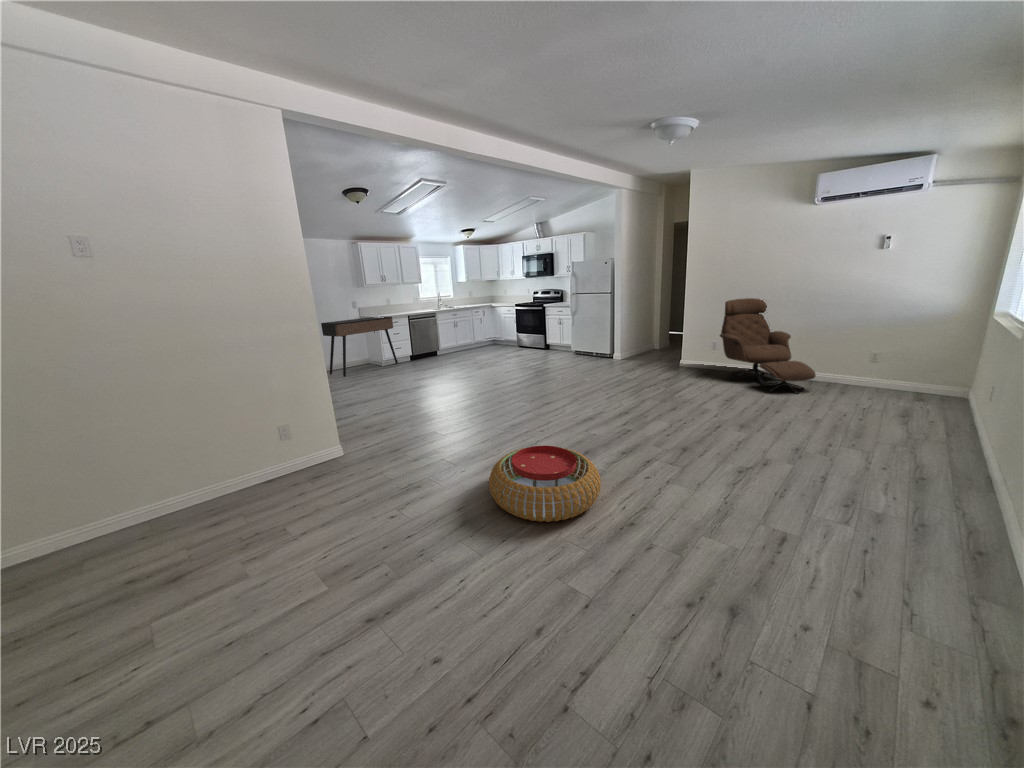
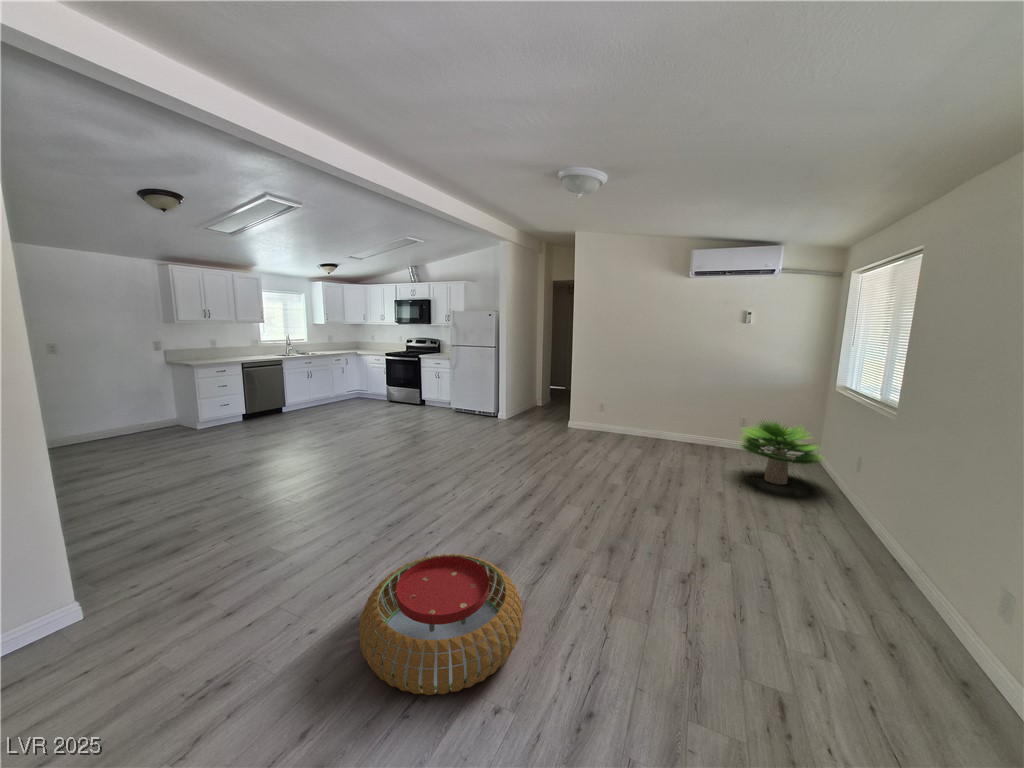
lounge chair: present [720,298,816,394] -> none [603,357,691,452]
console table: present [321,317,398,377] -> none [93,363,222,448]
potted plant: none [859,358,981,428] -> present [740,421,823,485]

